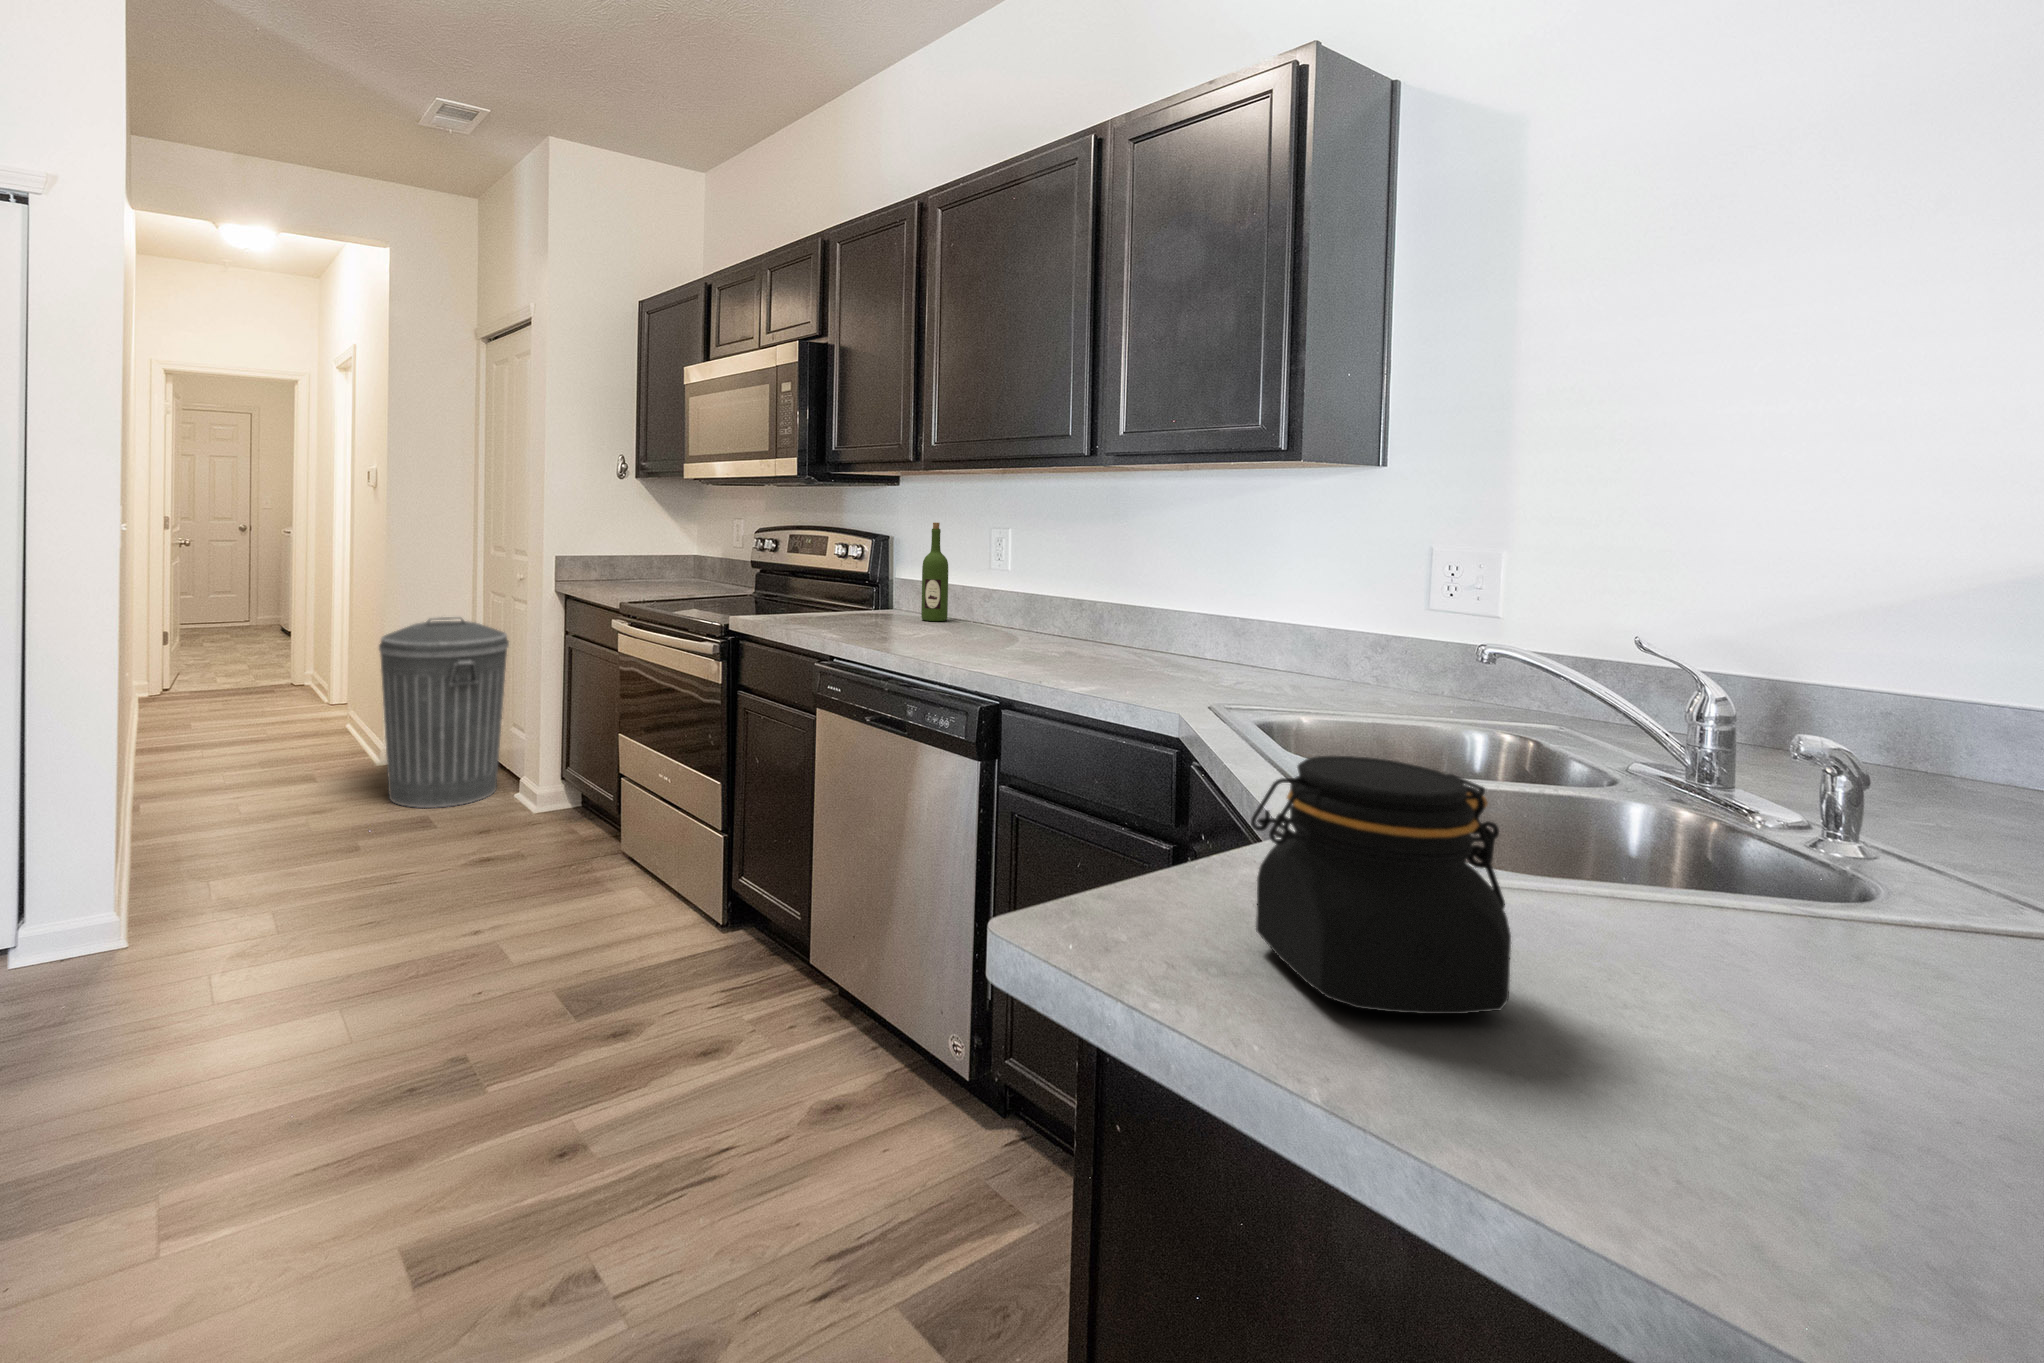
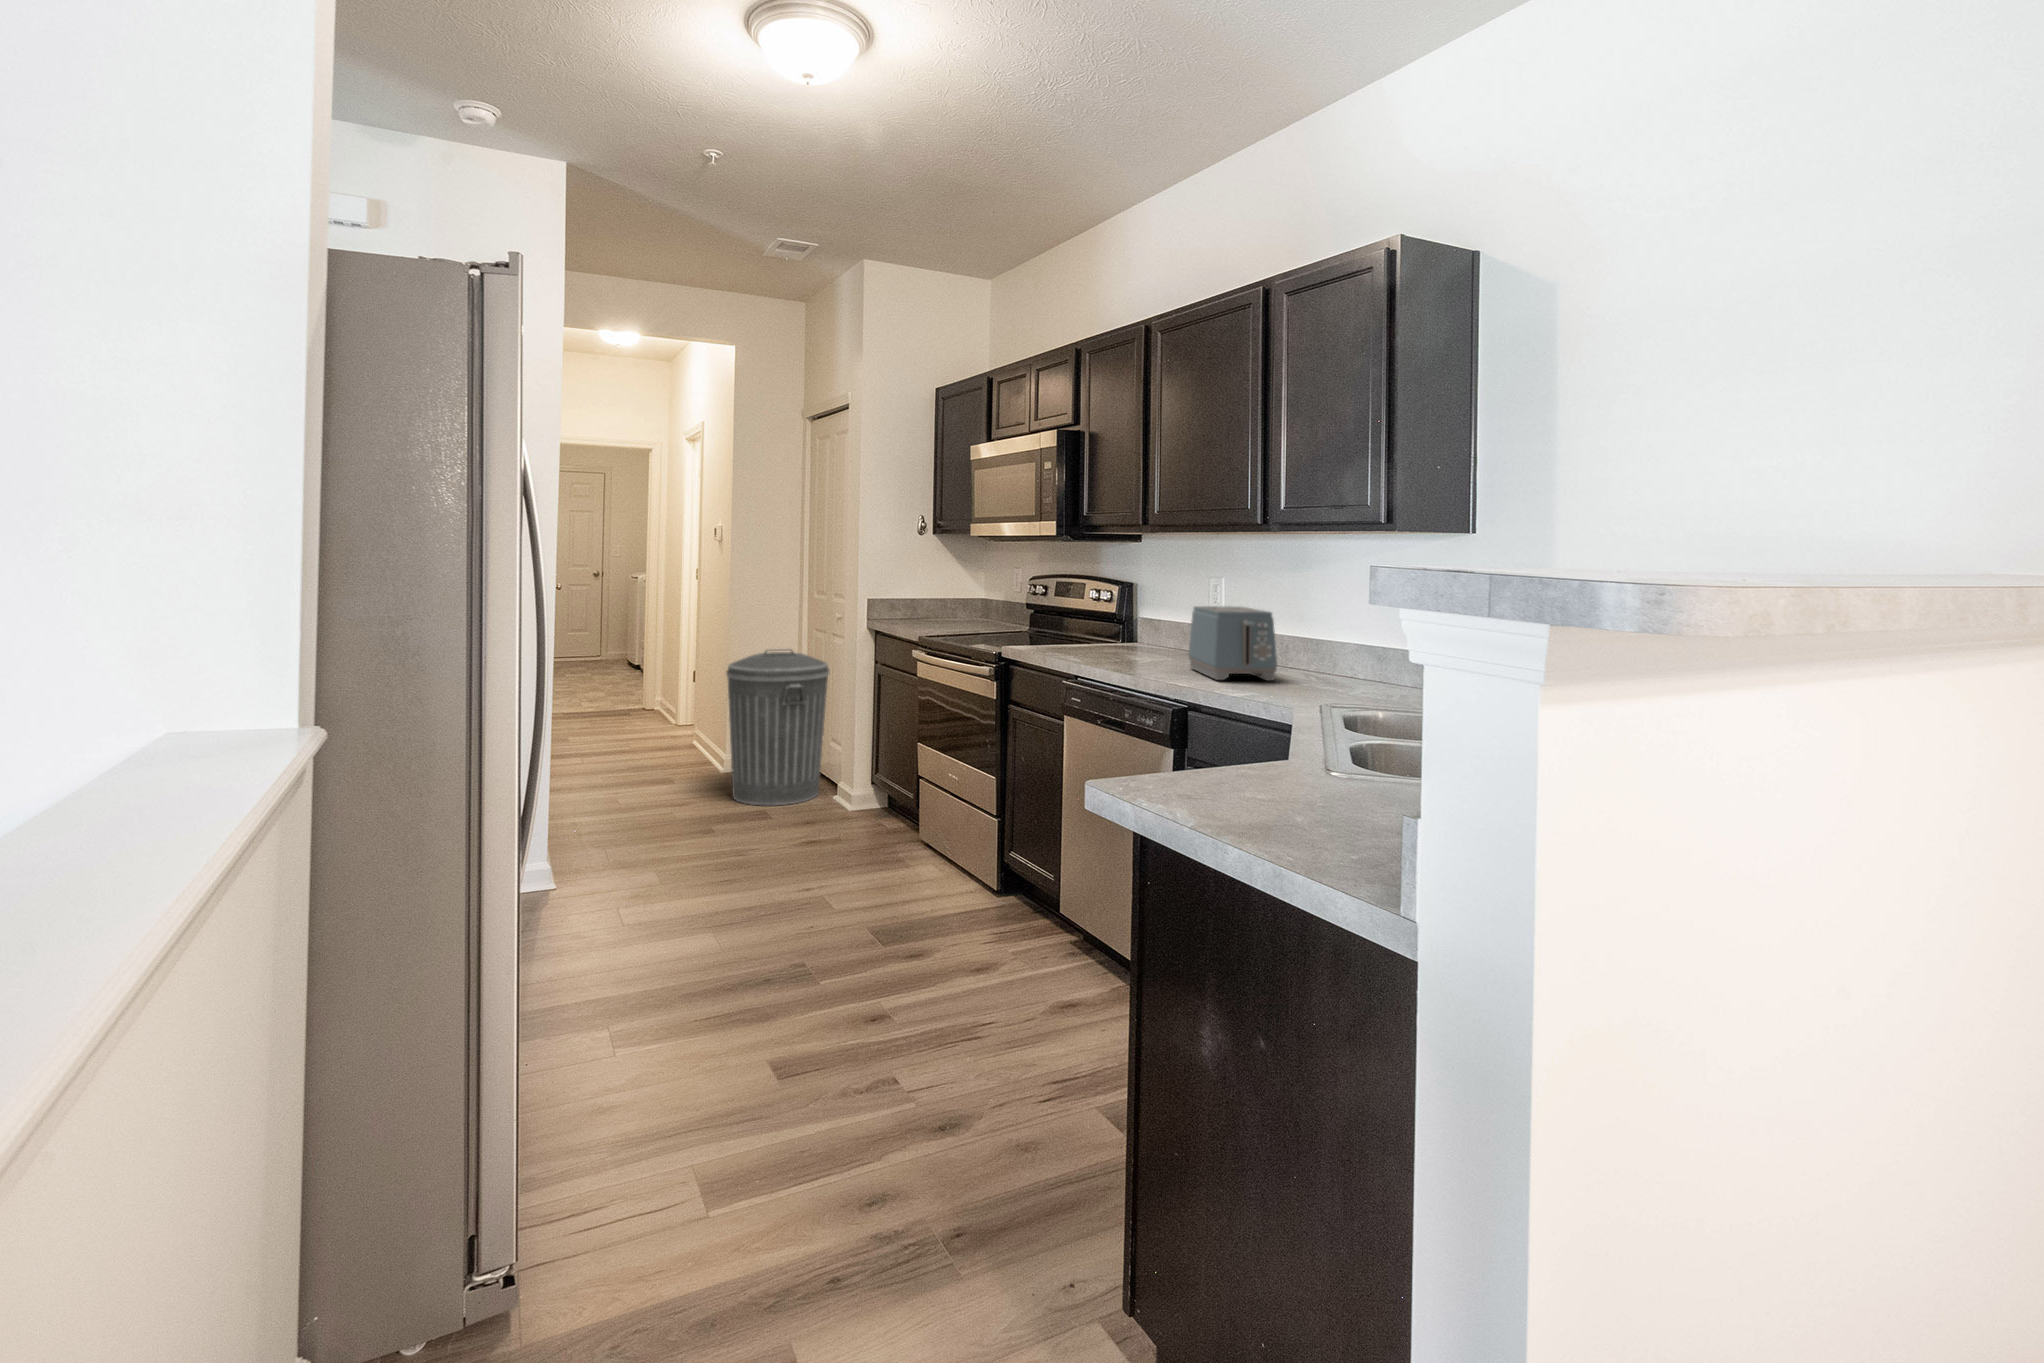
wine bottle: present [921,523,948,621] -> none [1157,573,1178,652]
toaster: none [980,564,1110,664] -> present [1188,606,1277,681]
jar: present [1251,756,1511,1014] -> none [1193,698,1305,807]

